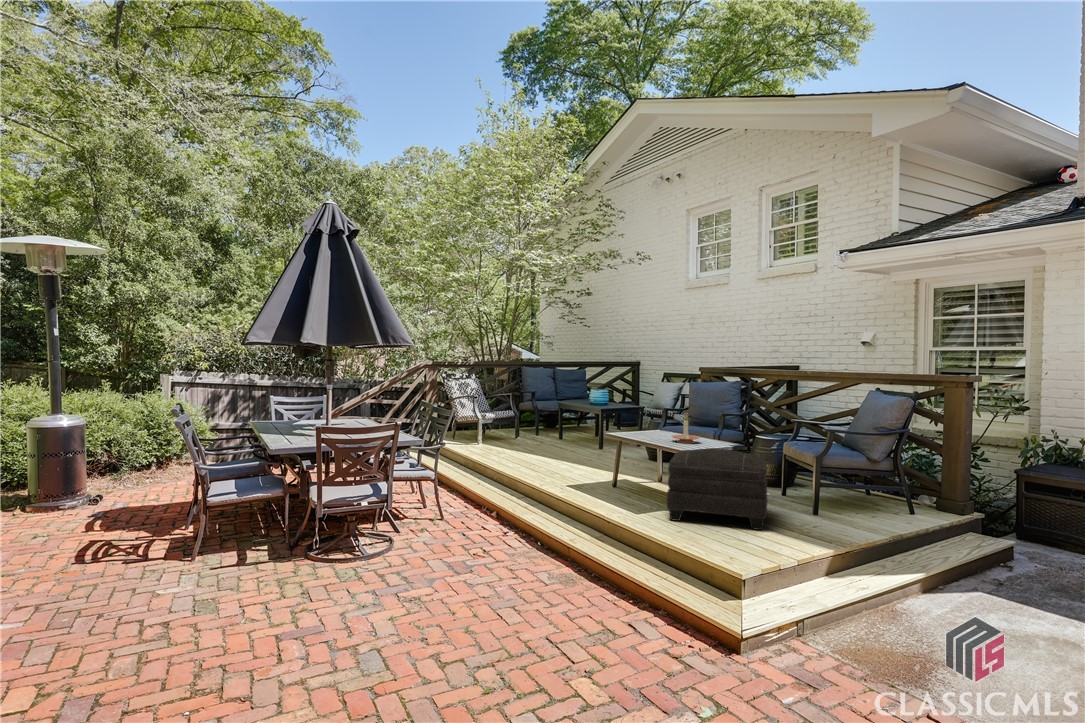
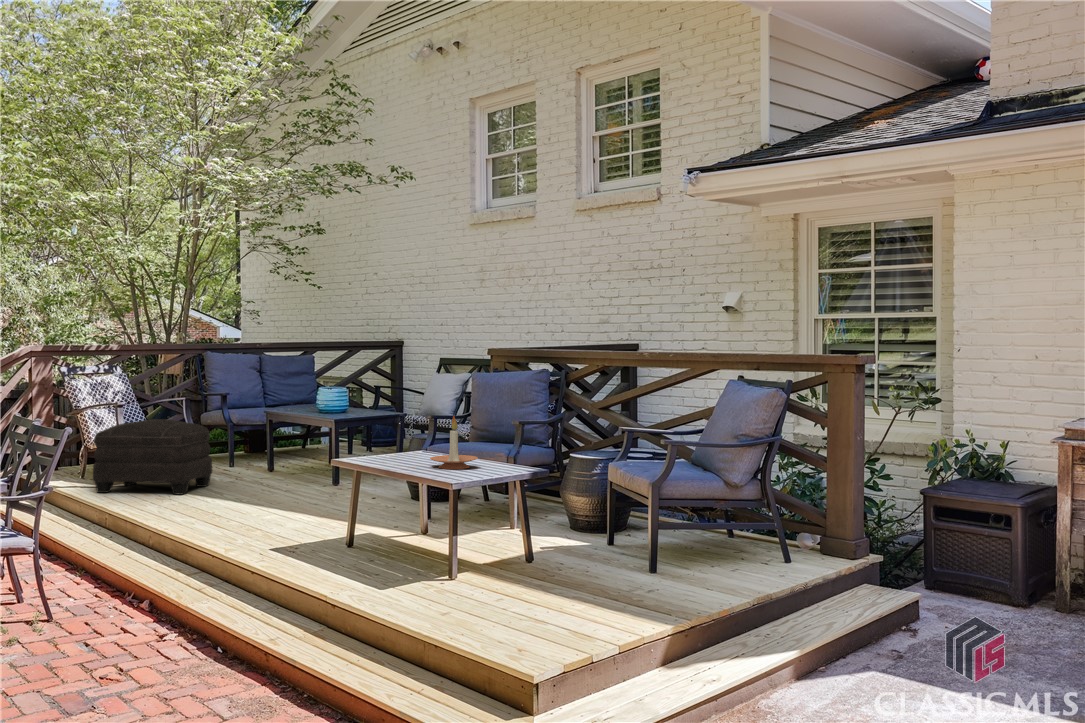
ottoman: present [667,448,767,530] -> present [93,419,212,495]

